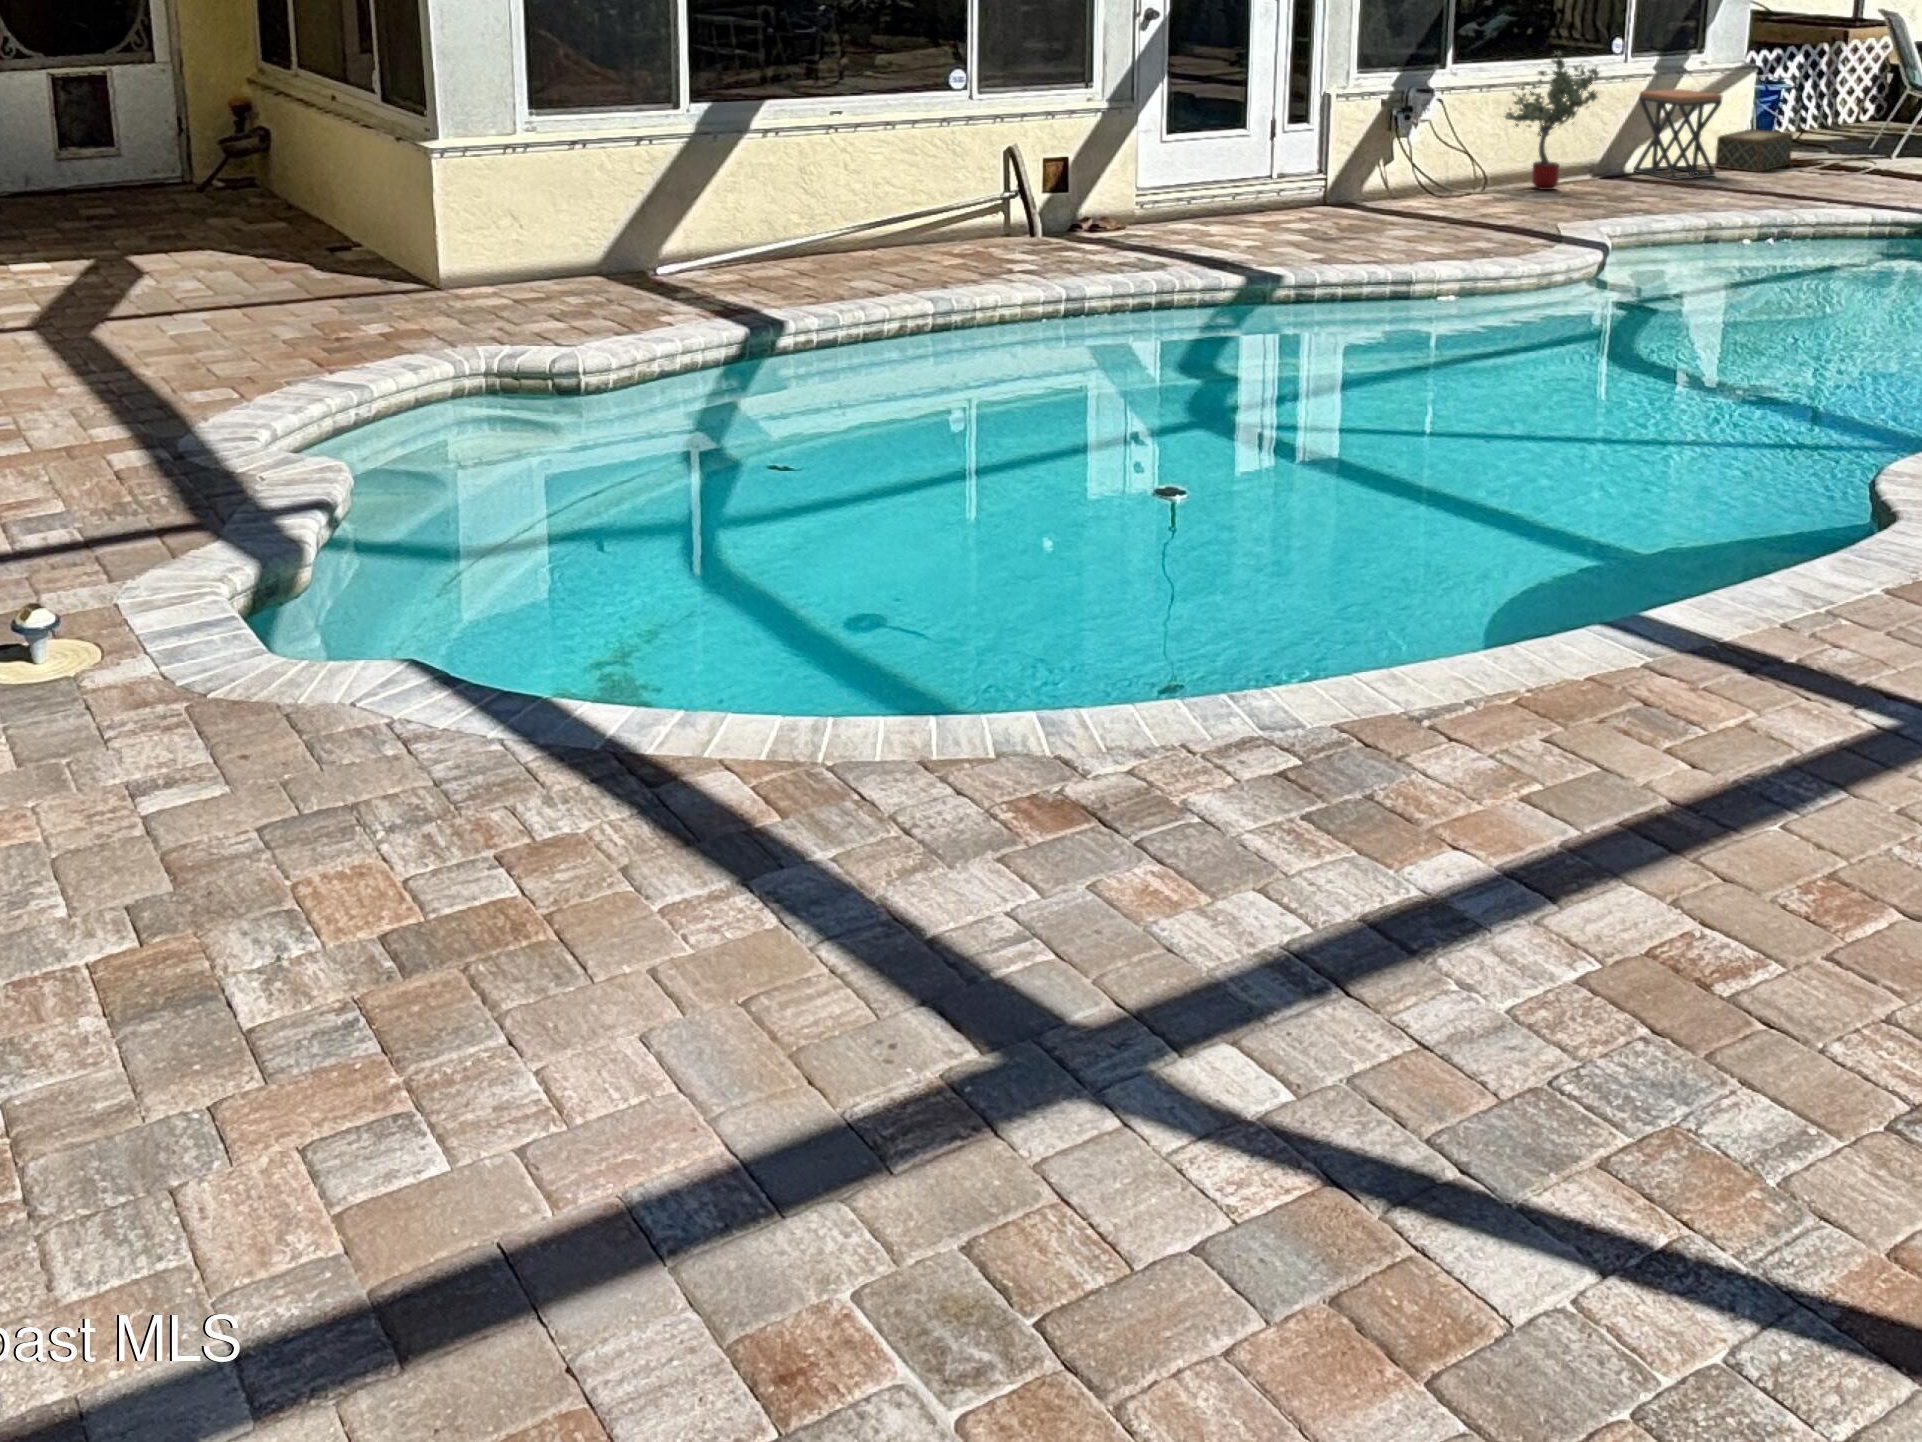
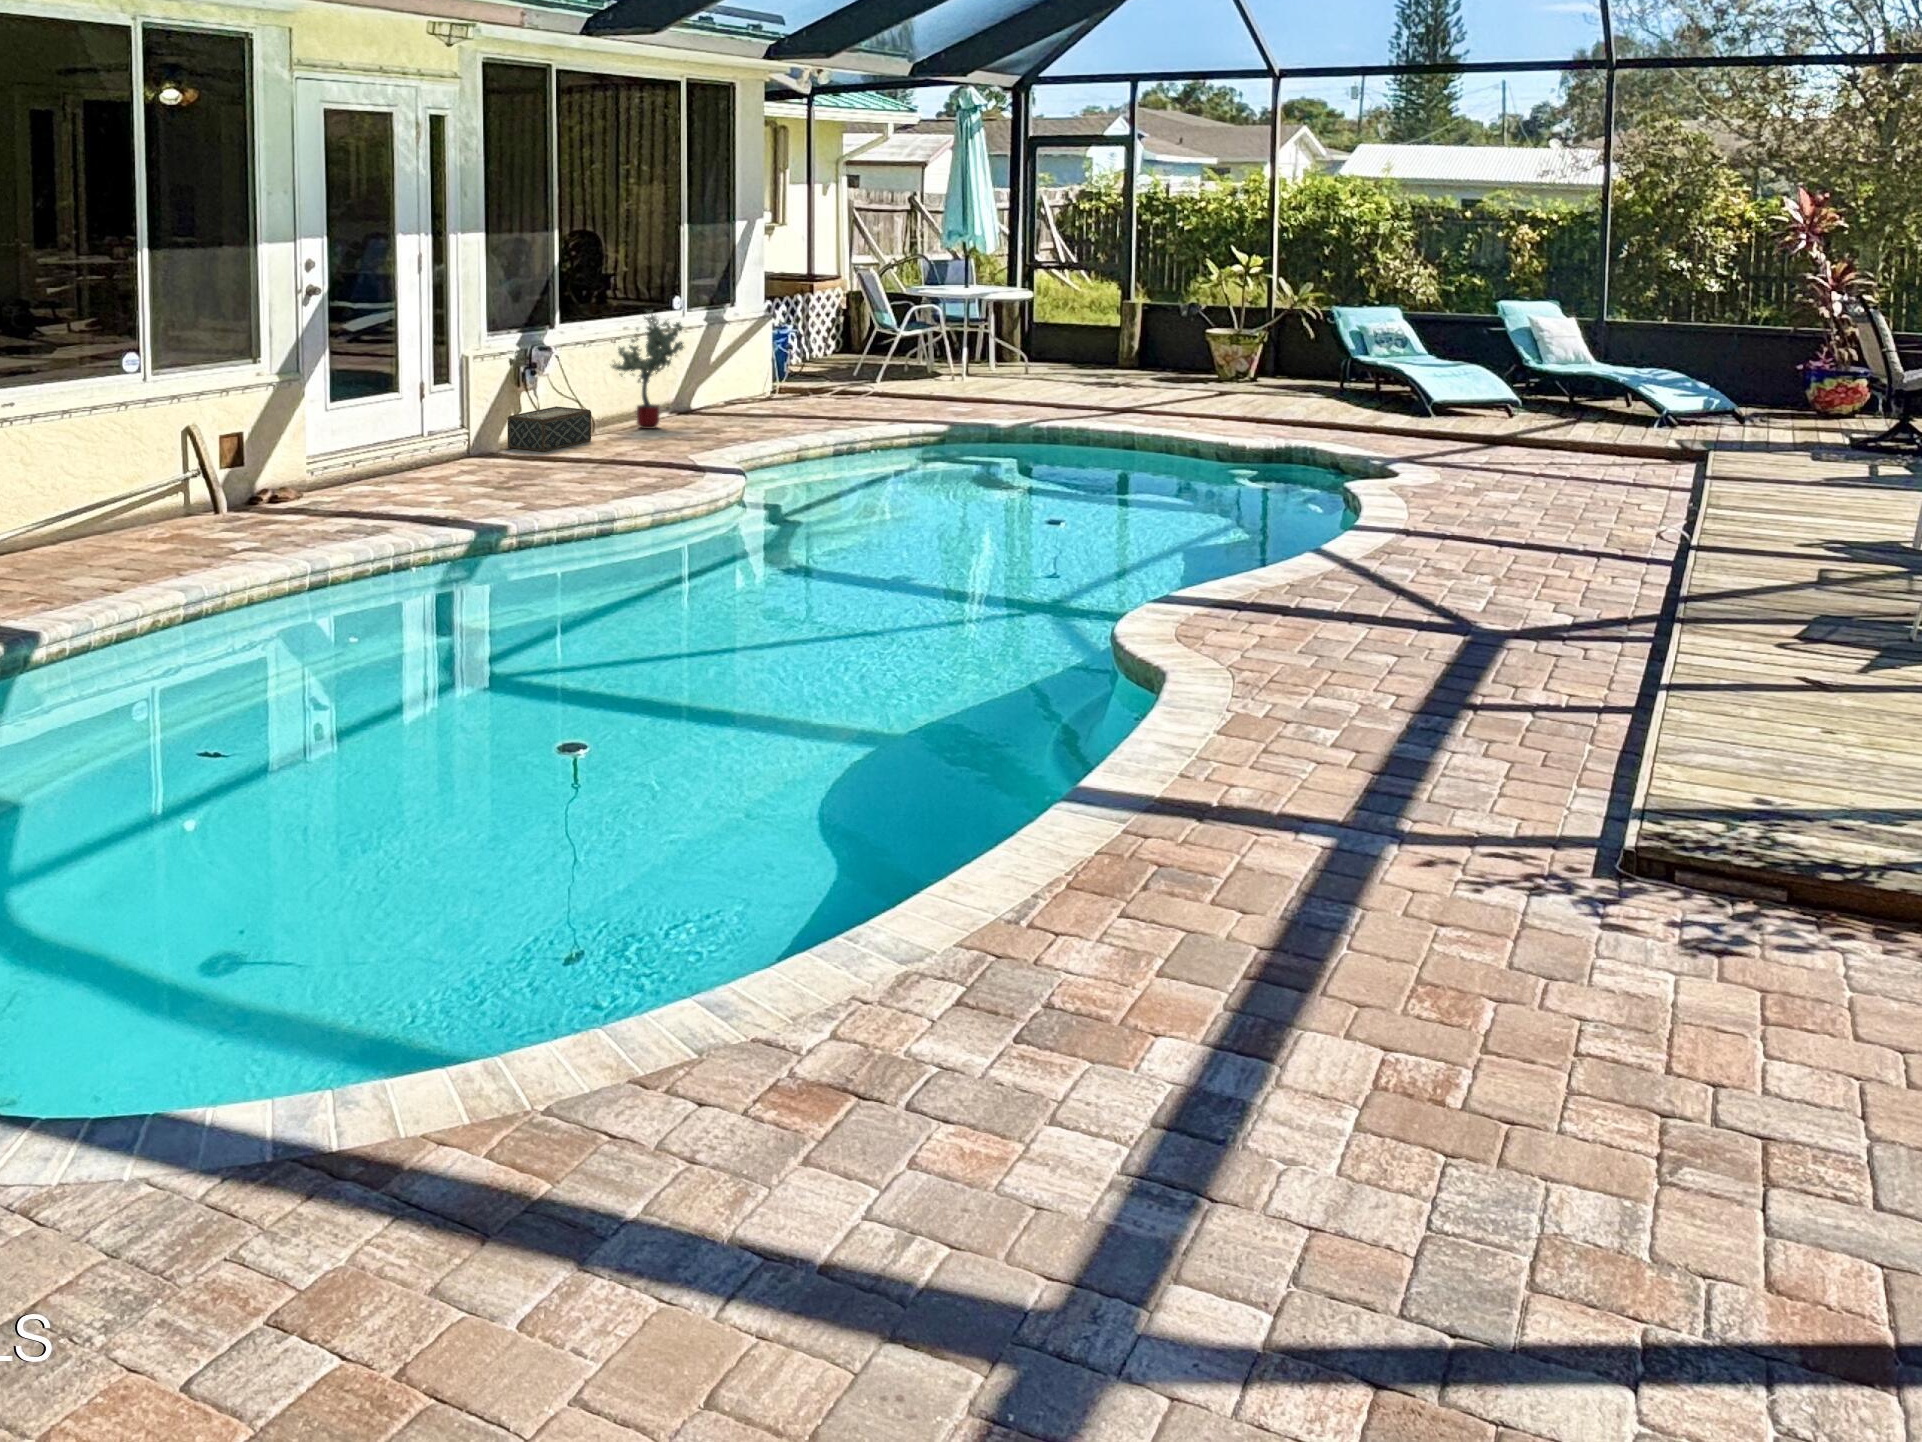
stool: present [1633,89,1722,180] -> none [703,337,768,413]
woven basket: present [1715,129,1793,172] -> present [507,406,591,452]

